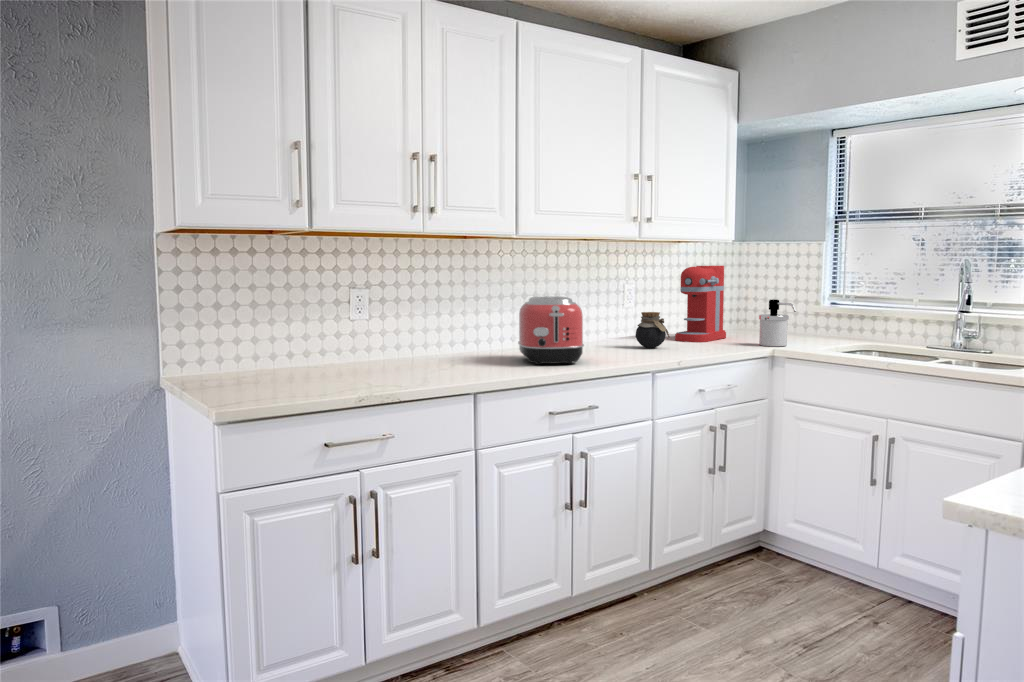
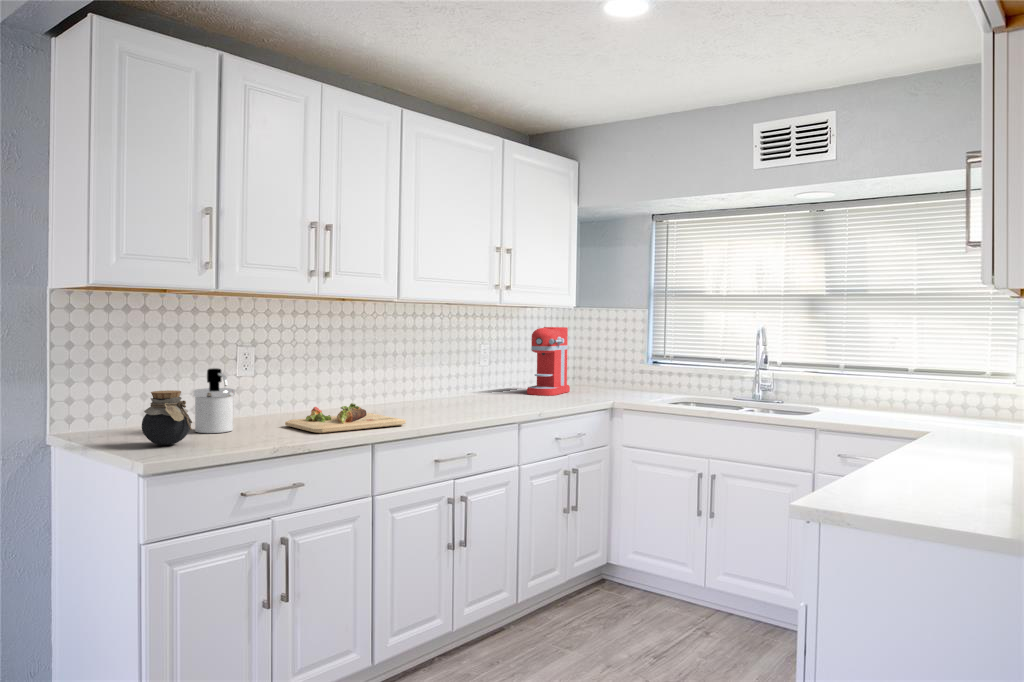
toaster: present [518,296,584,365] -> none [399,355,462,417]
soap dispenser: present [759,299,796,347] -> present [194,368,235,433]
jar: present [636,312,670,348] -> present [142,390,192,445]
cutting board: none [389,349,514,381] -> present [285,403,406,433]

